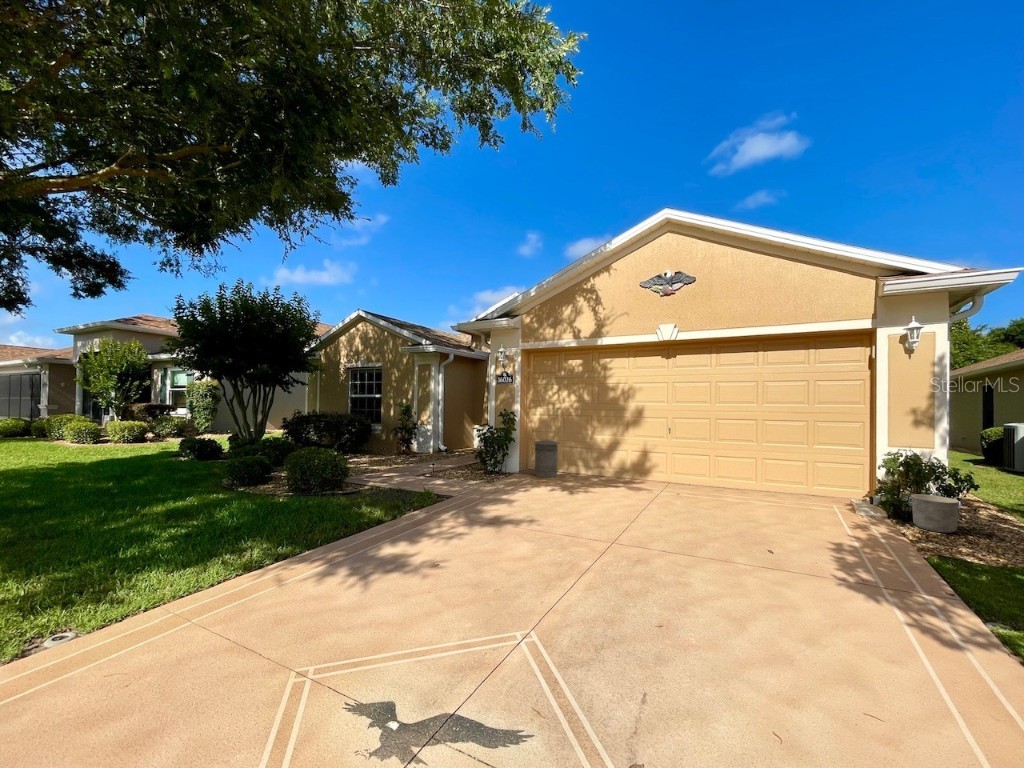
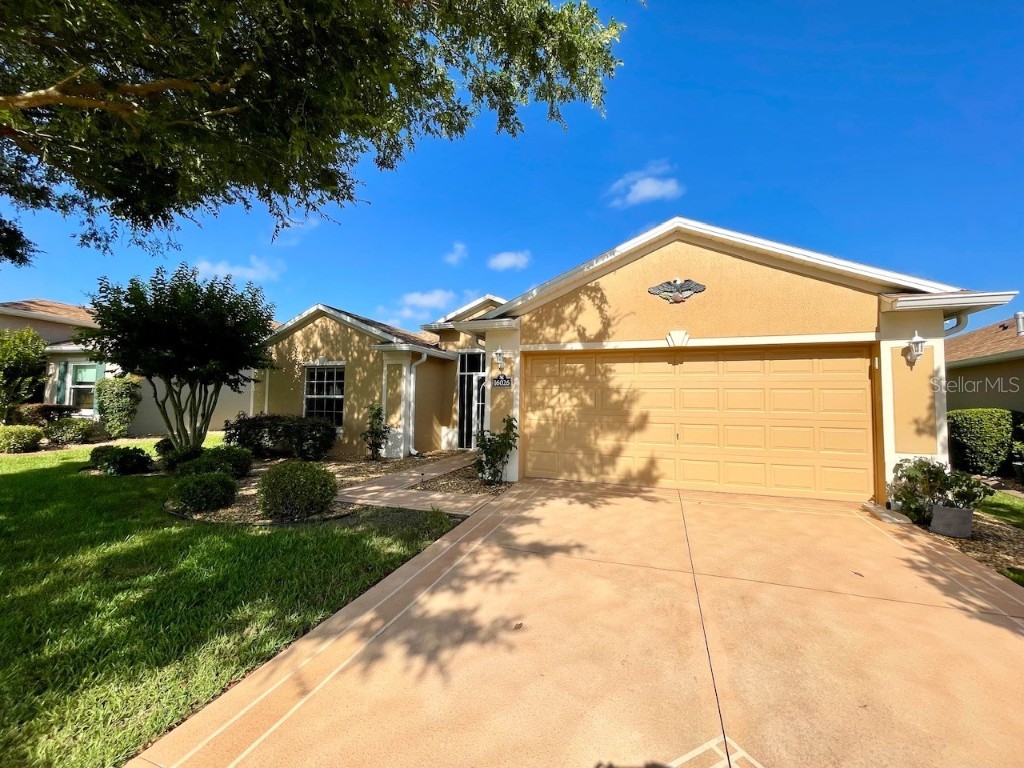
trash can: present [534,440,559,478] -> none [533,447,561,488]

